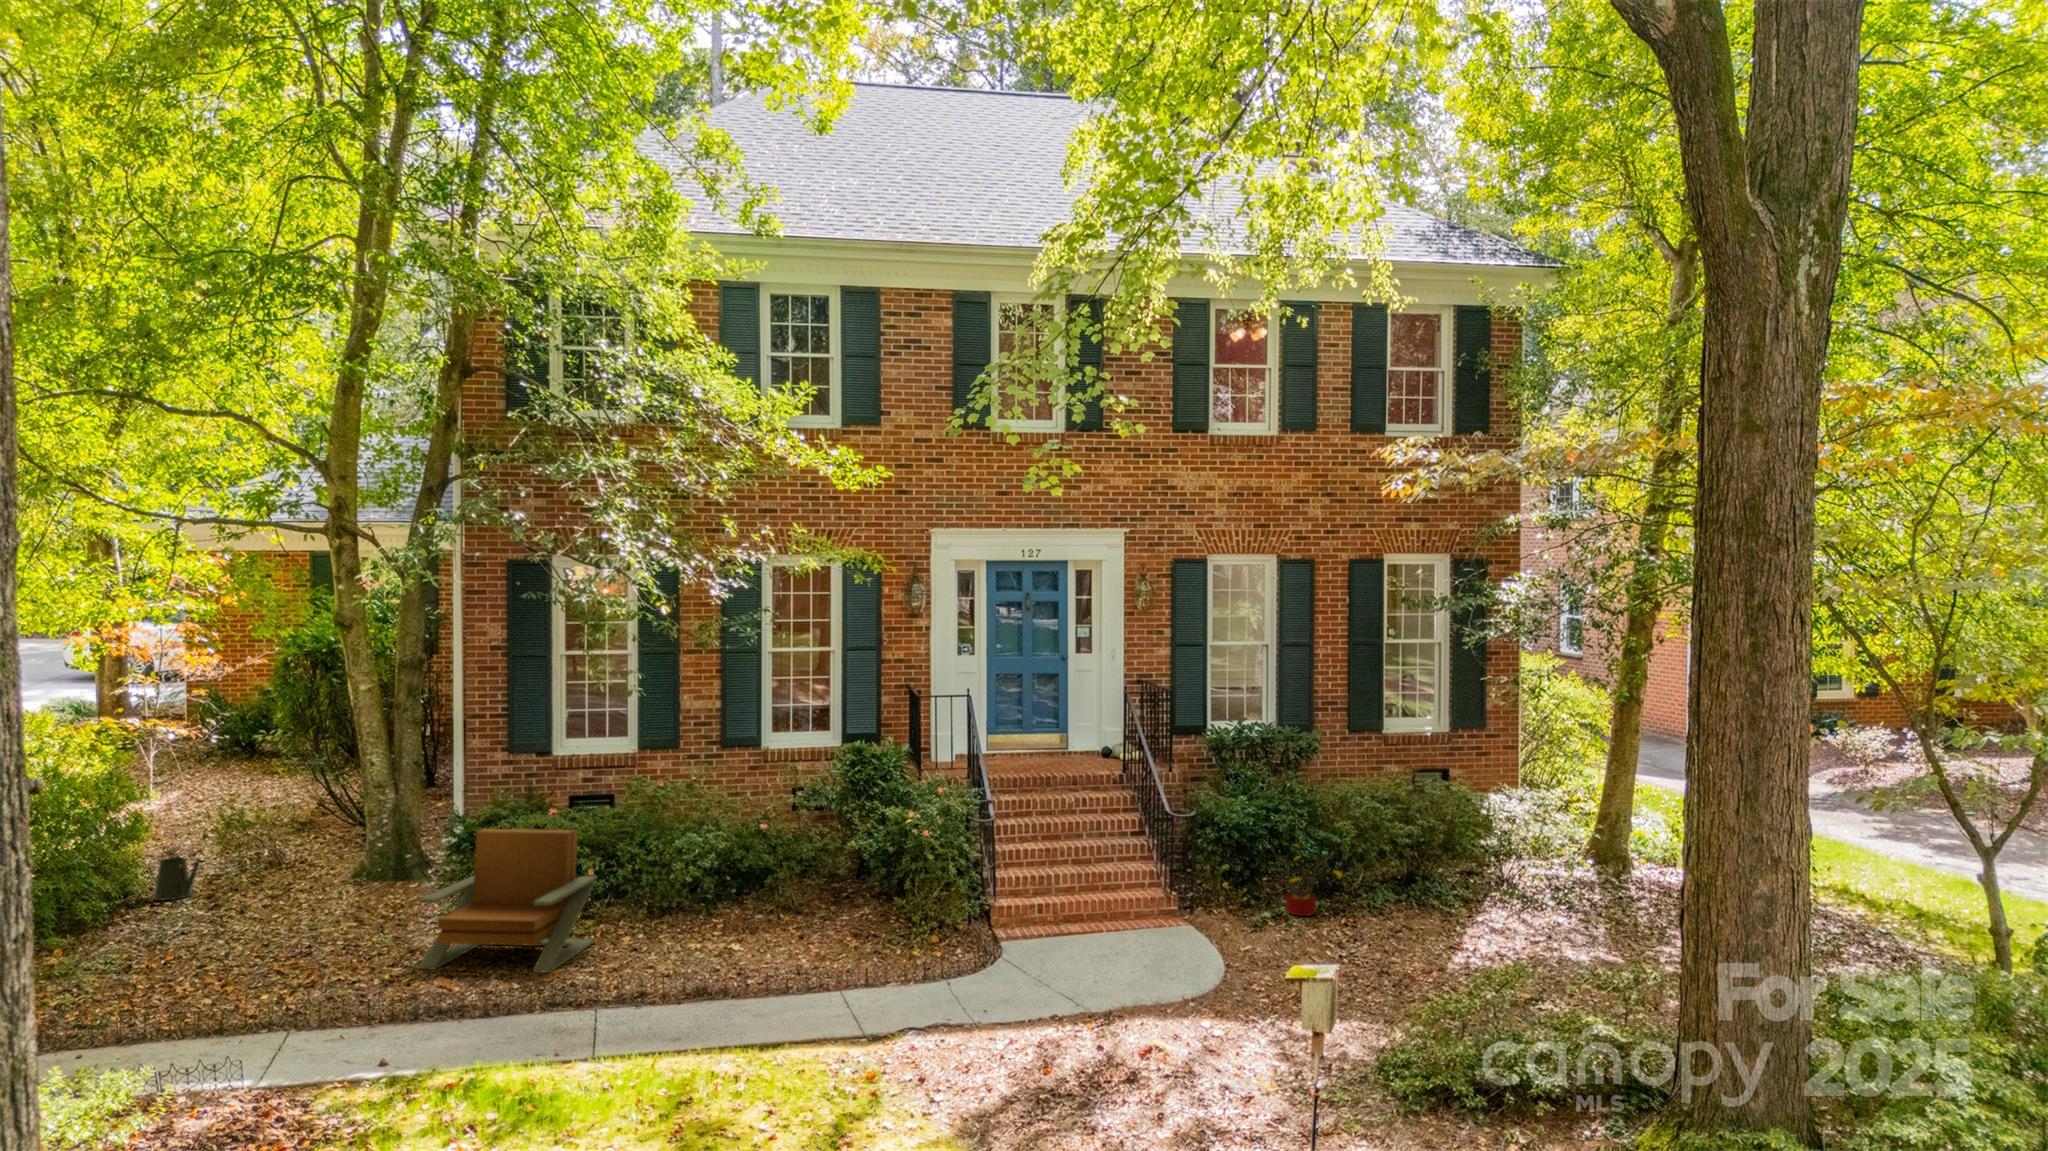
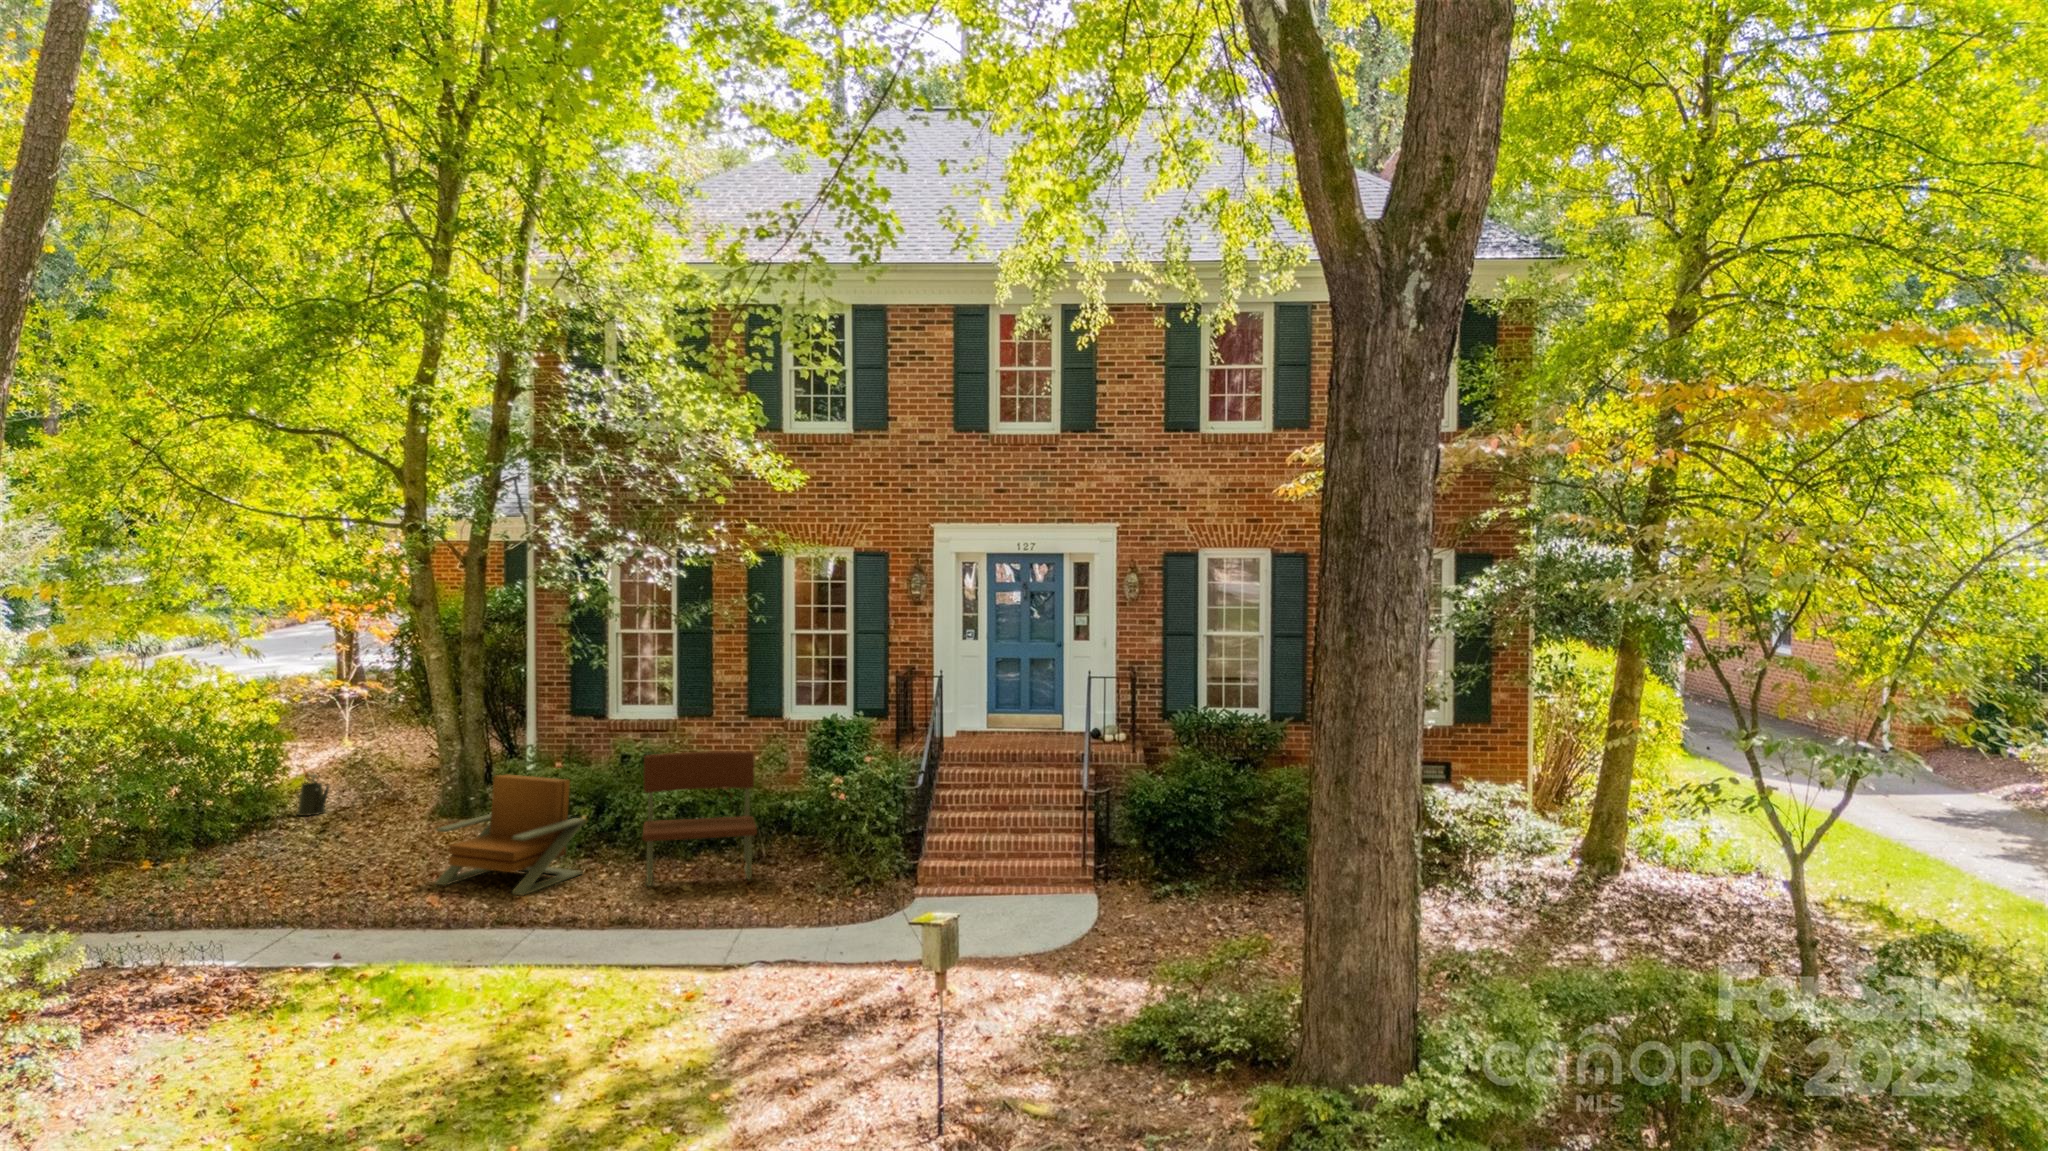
bench: none [670,786,815,951] -> present [642,751,757,886]
decorative plant: present [1280,845,1342,916] -> none [1189,824,1248,900]

